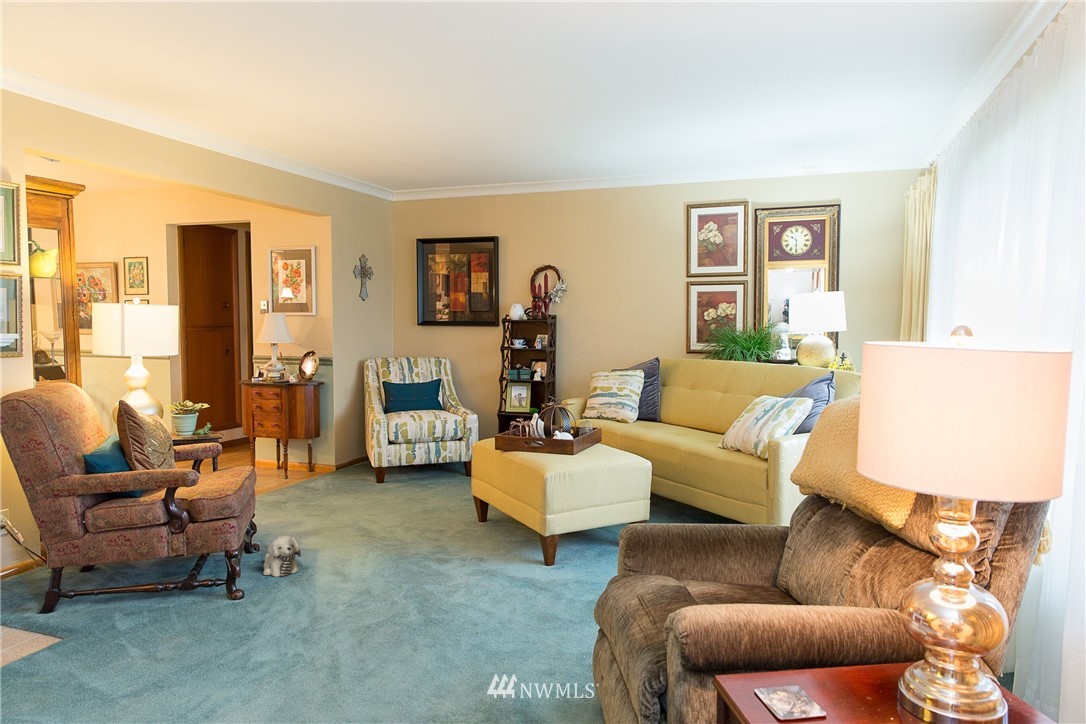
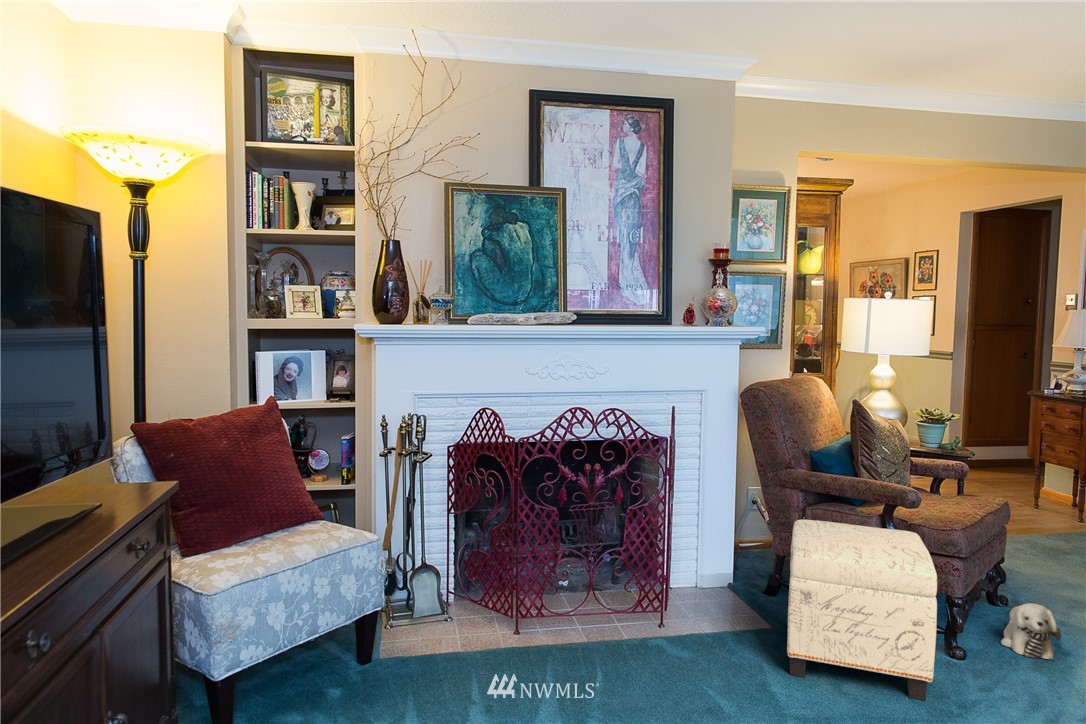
ottoman: none [82,506,232,669] -> present [787,520,937,700]

